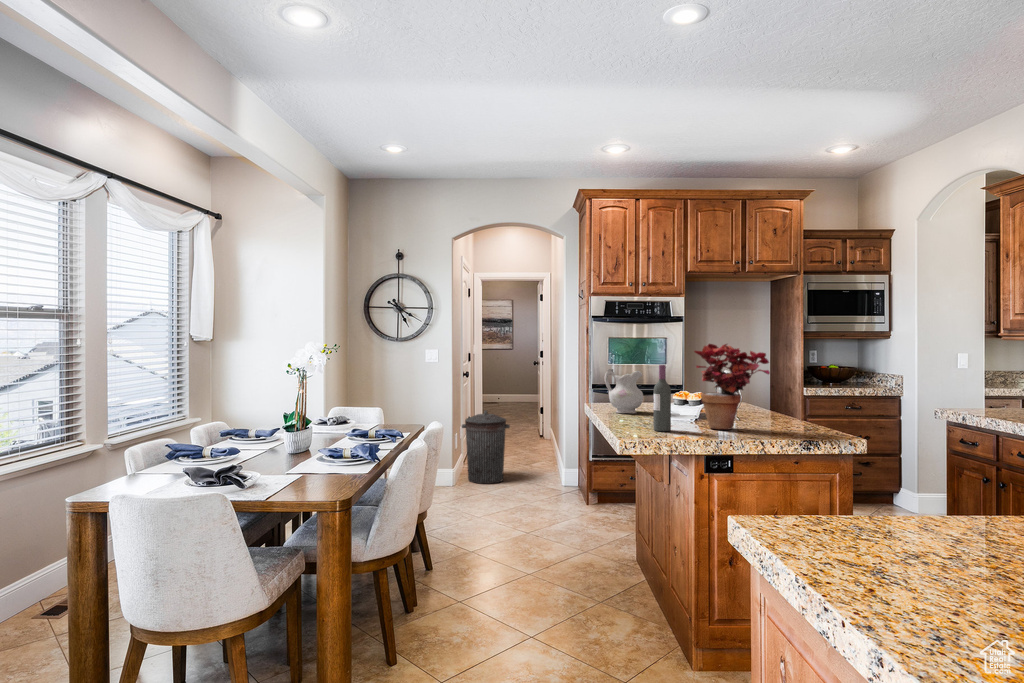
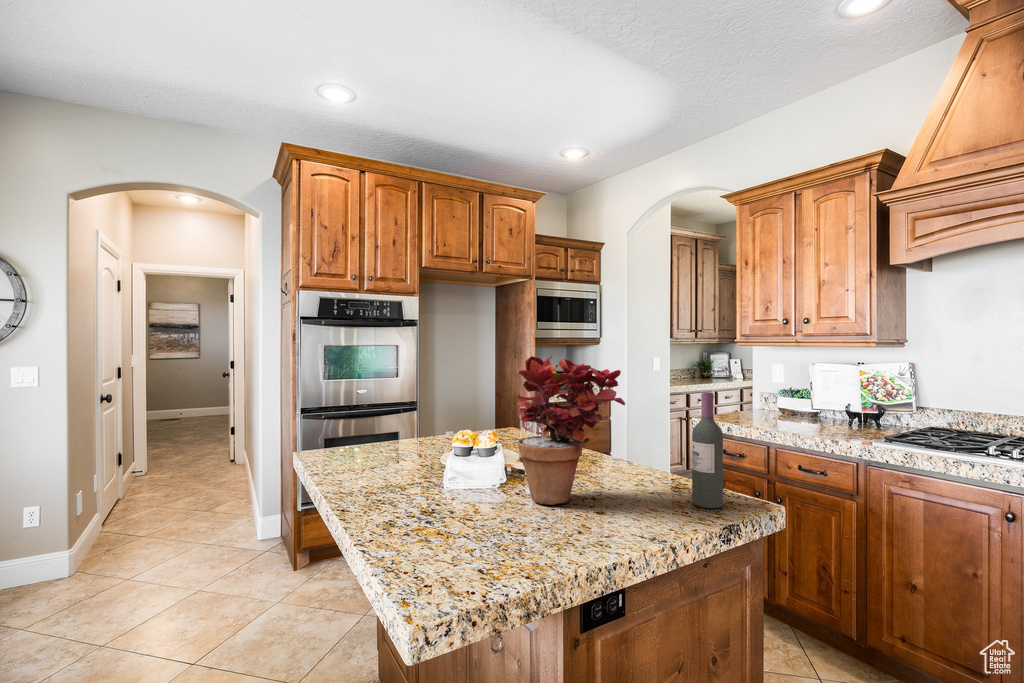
wine bottle: present [653,365,671,431] -> present [692,392,723,509]
ceramic pitcher: present [605,369,643,414] -> none [331,398,396,471]
trash can: present [462,410,510,484] -> none [90,449,177,560]

